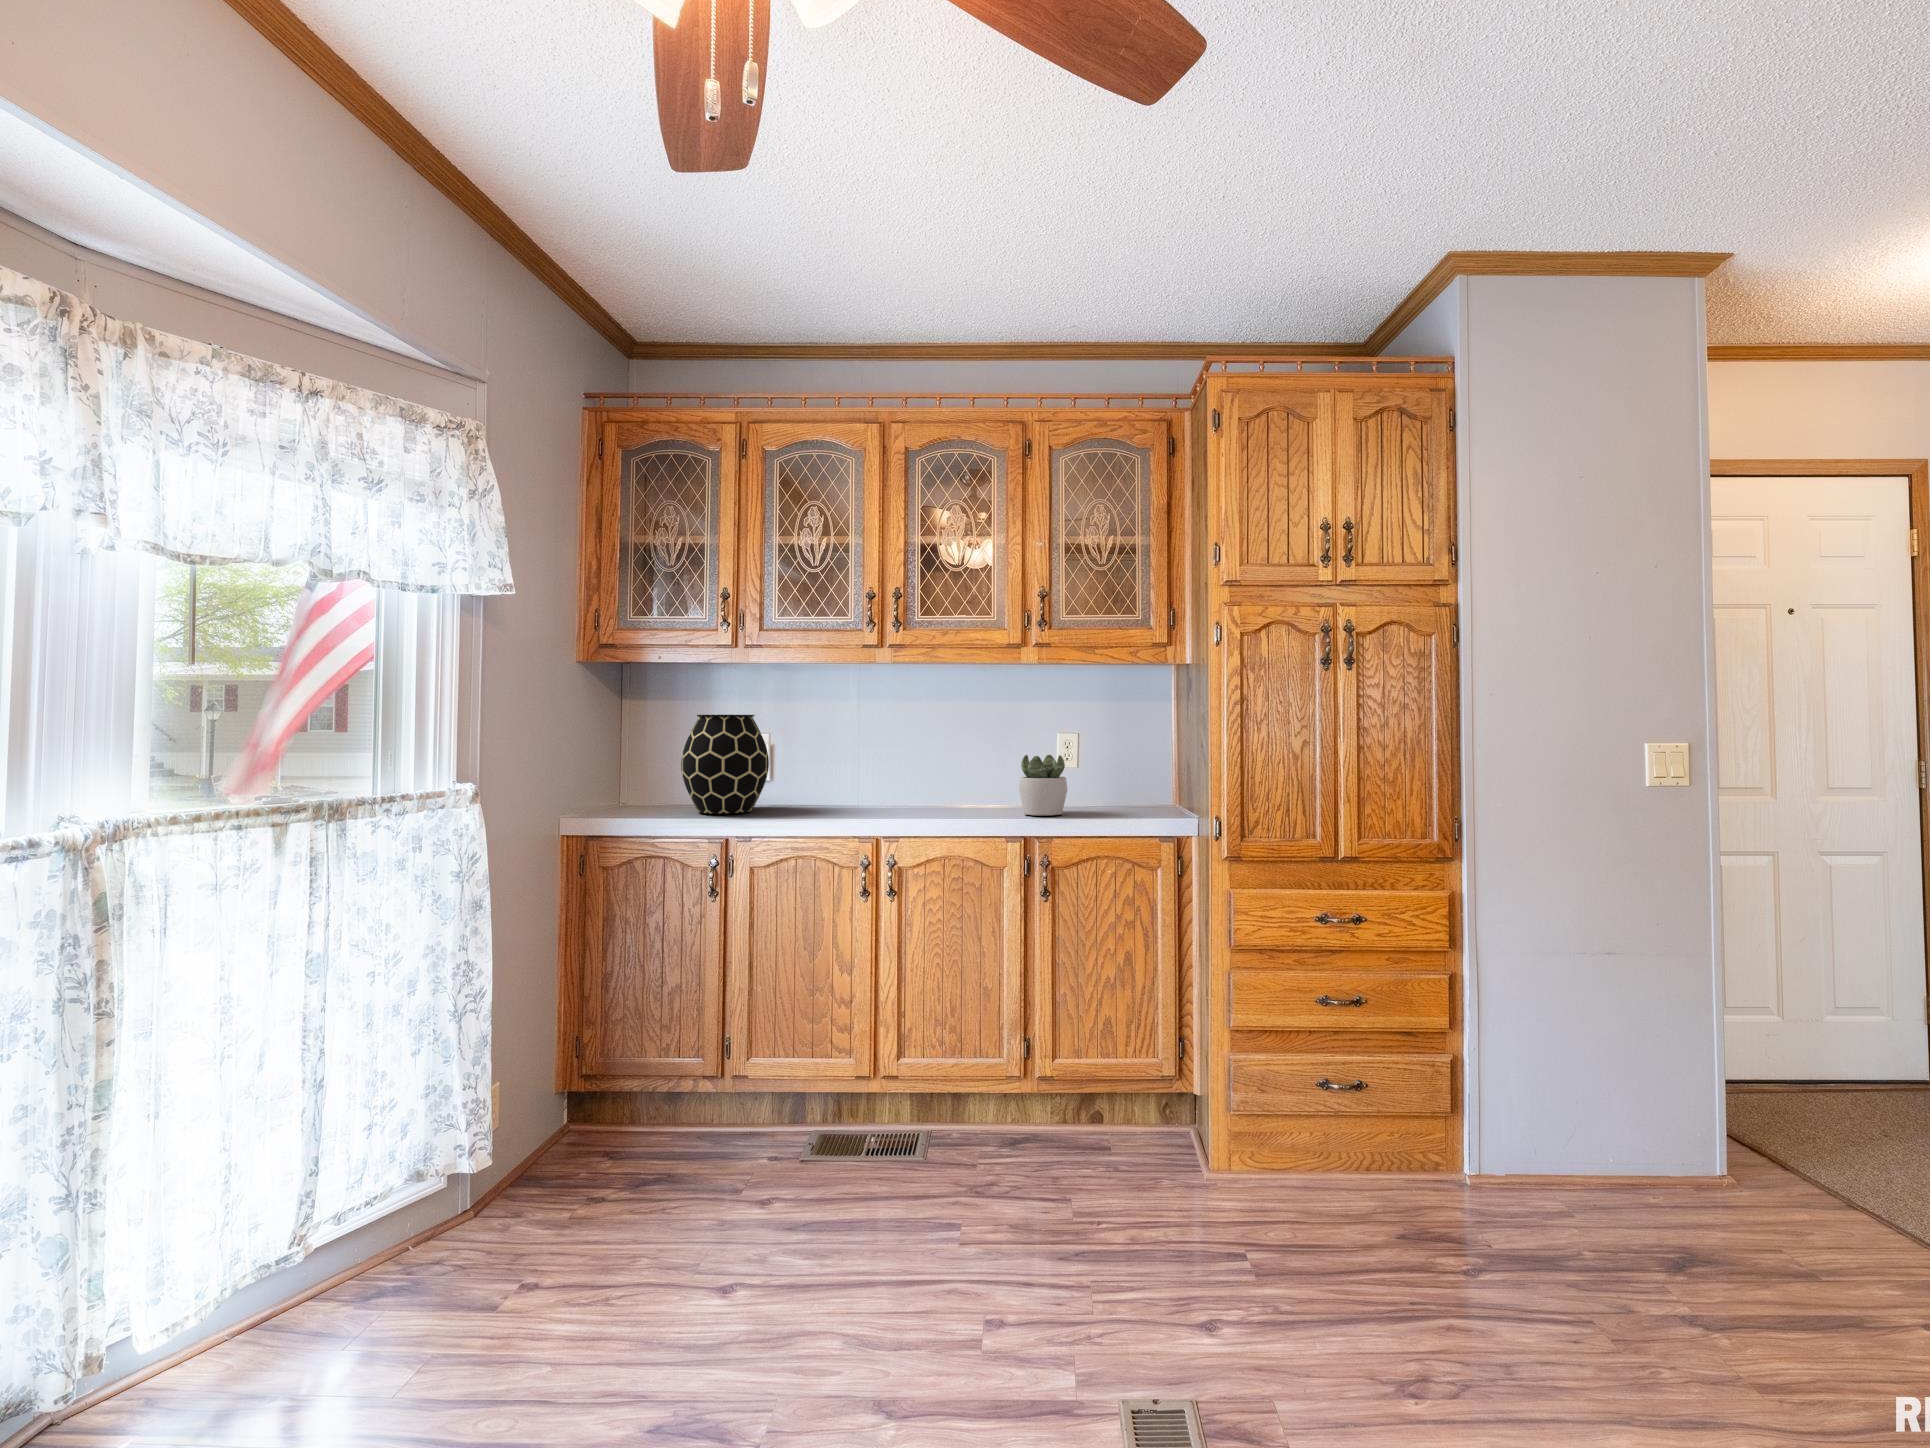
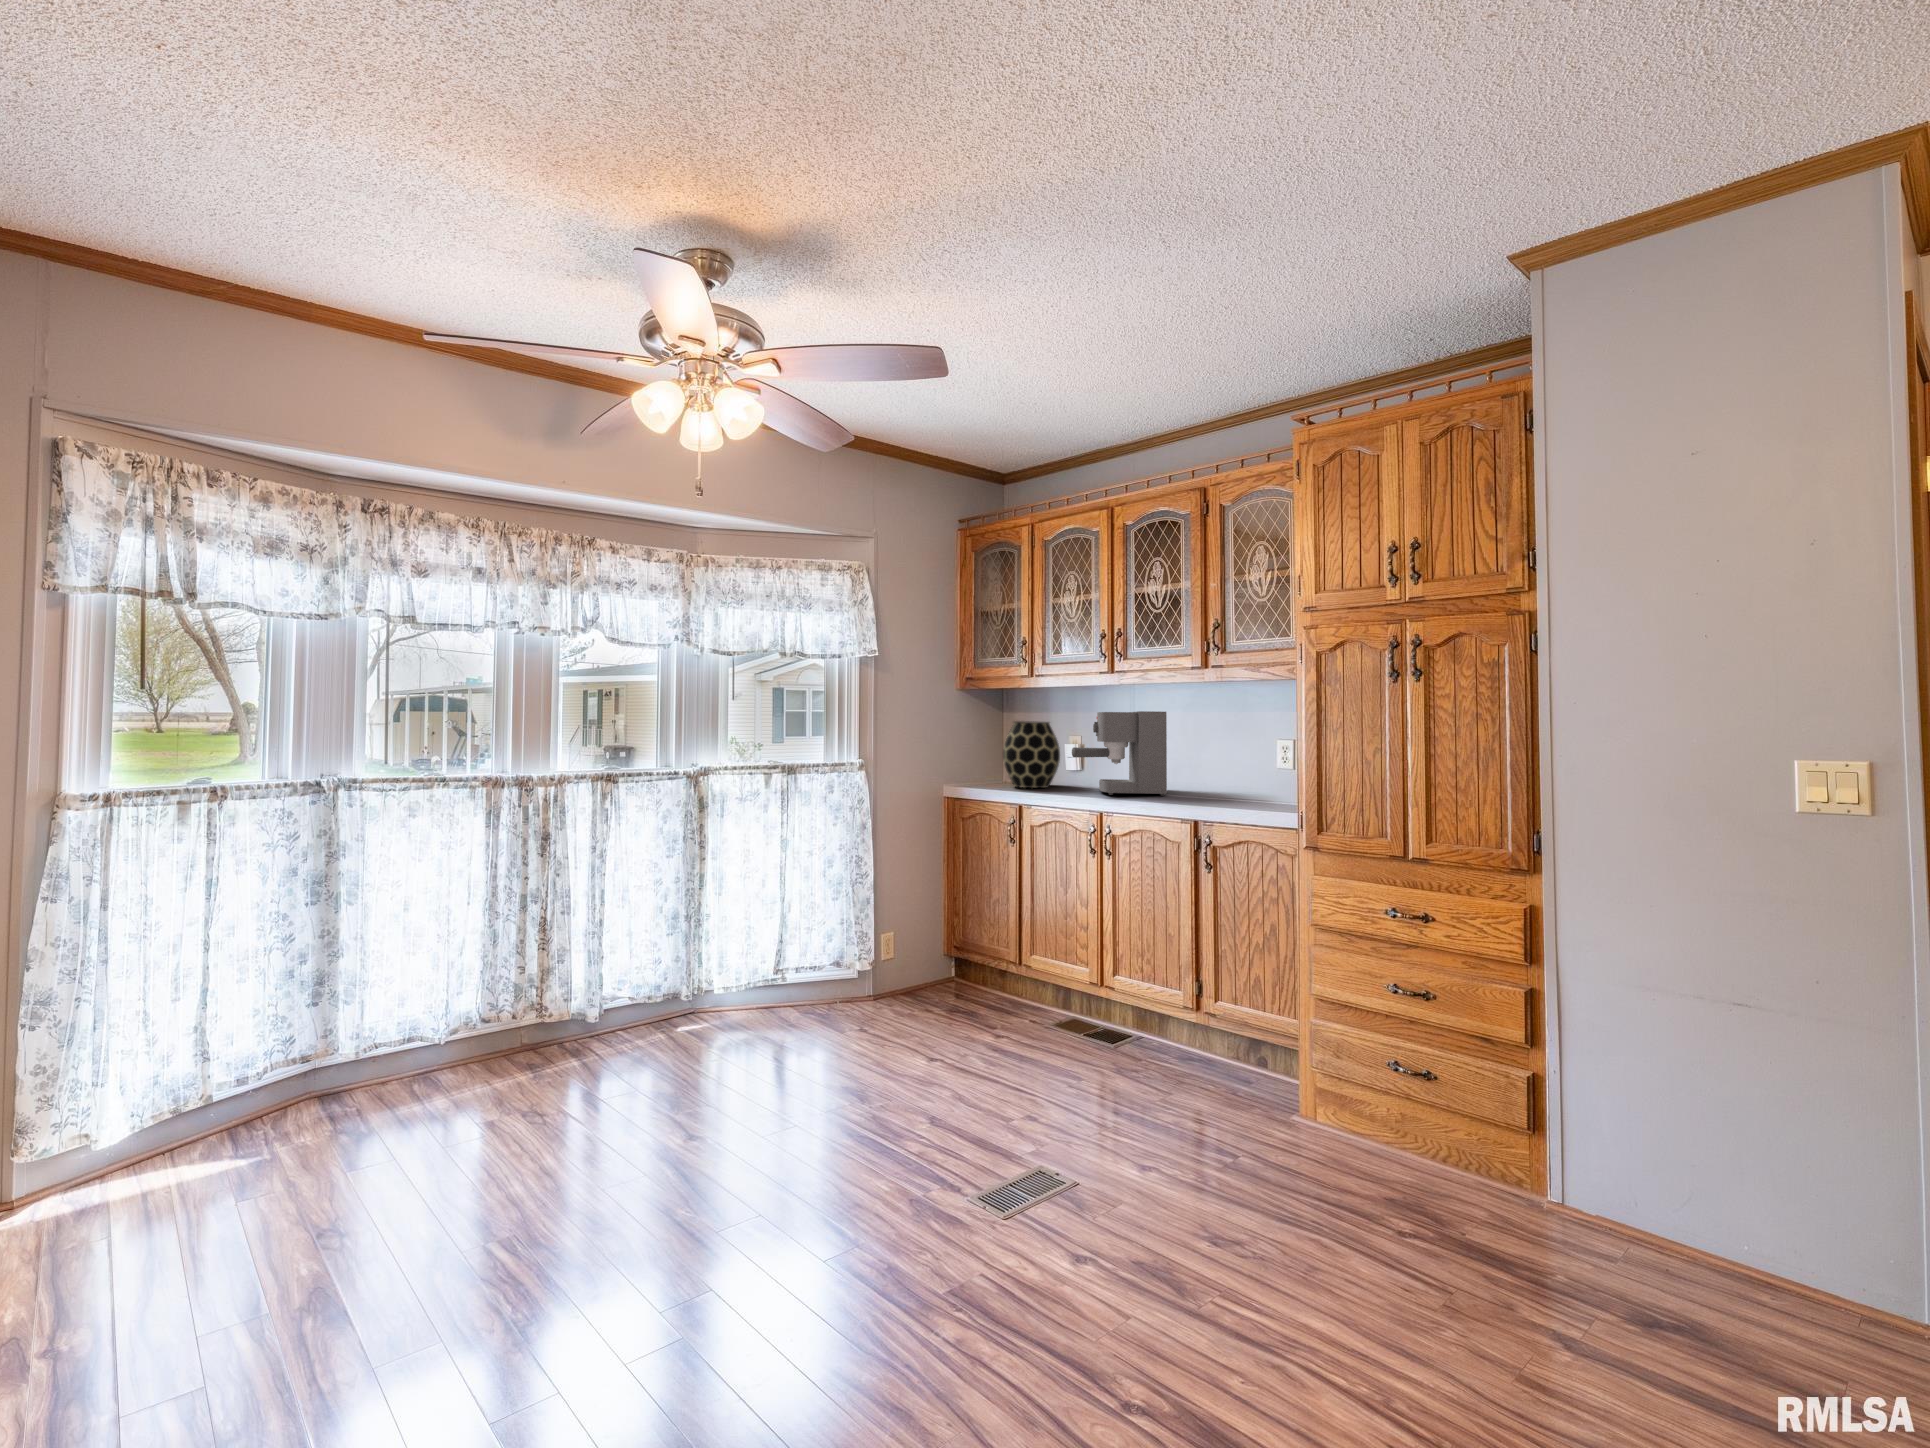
coffee maker: none [829,700,947,815] -> present [1072,711,1167,796]
succulent plant: present [1019,755,1067,815] -> none [1205,755,1249,804]

